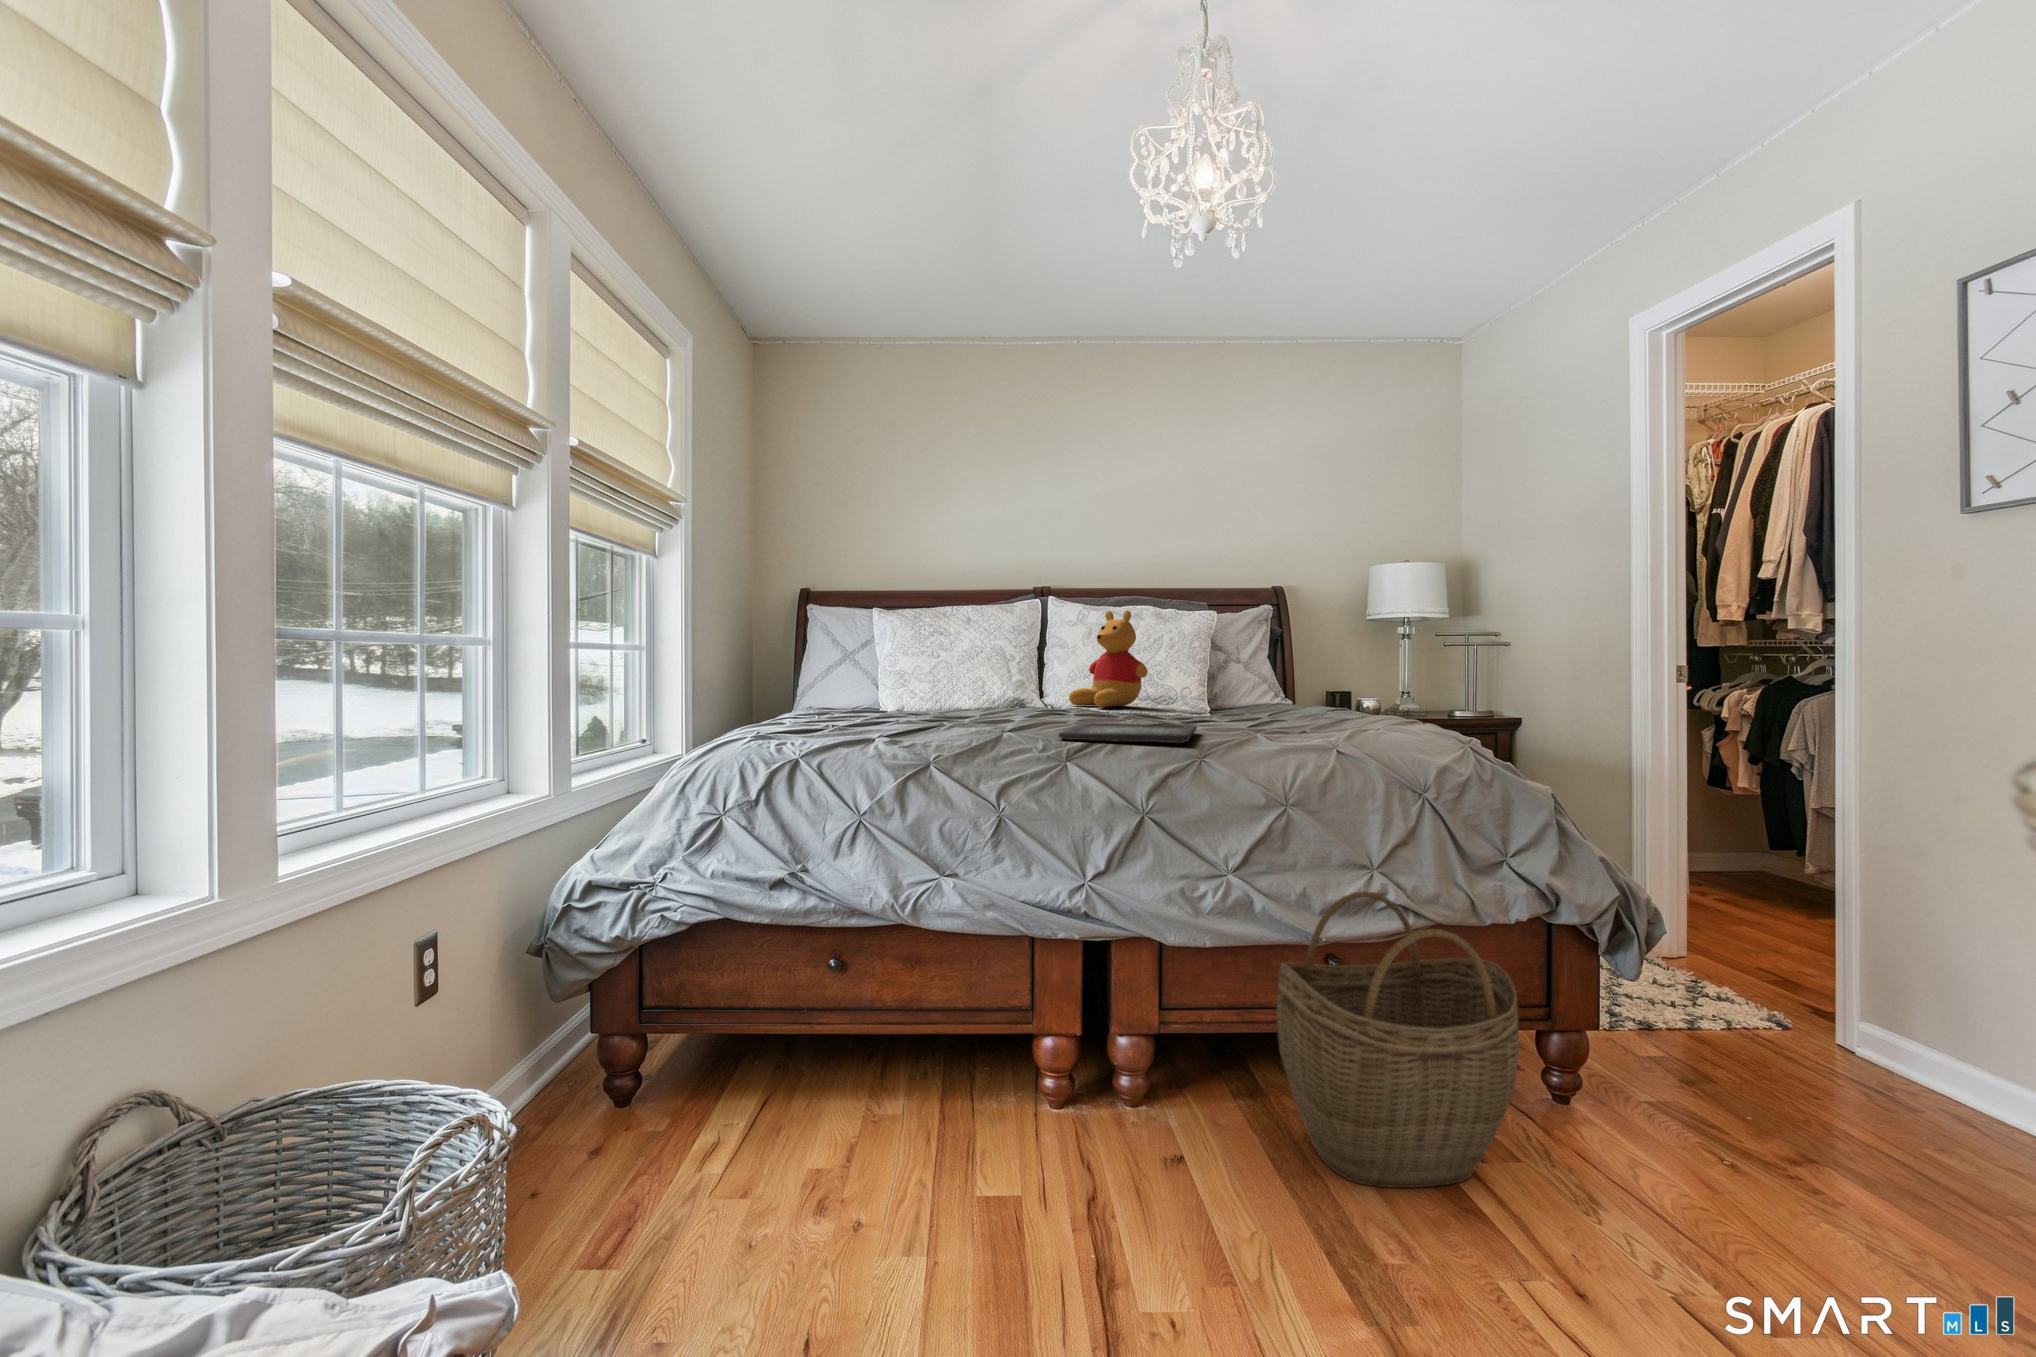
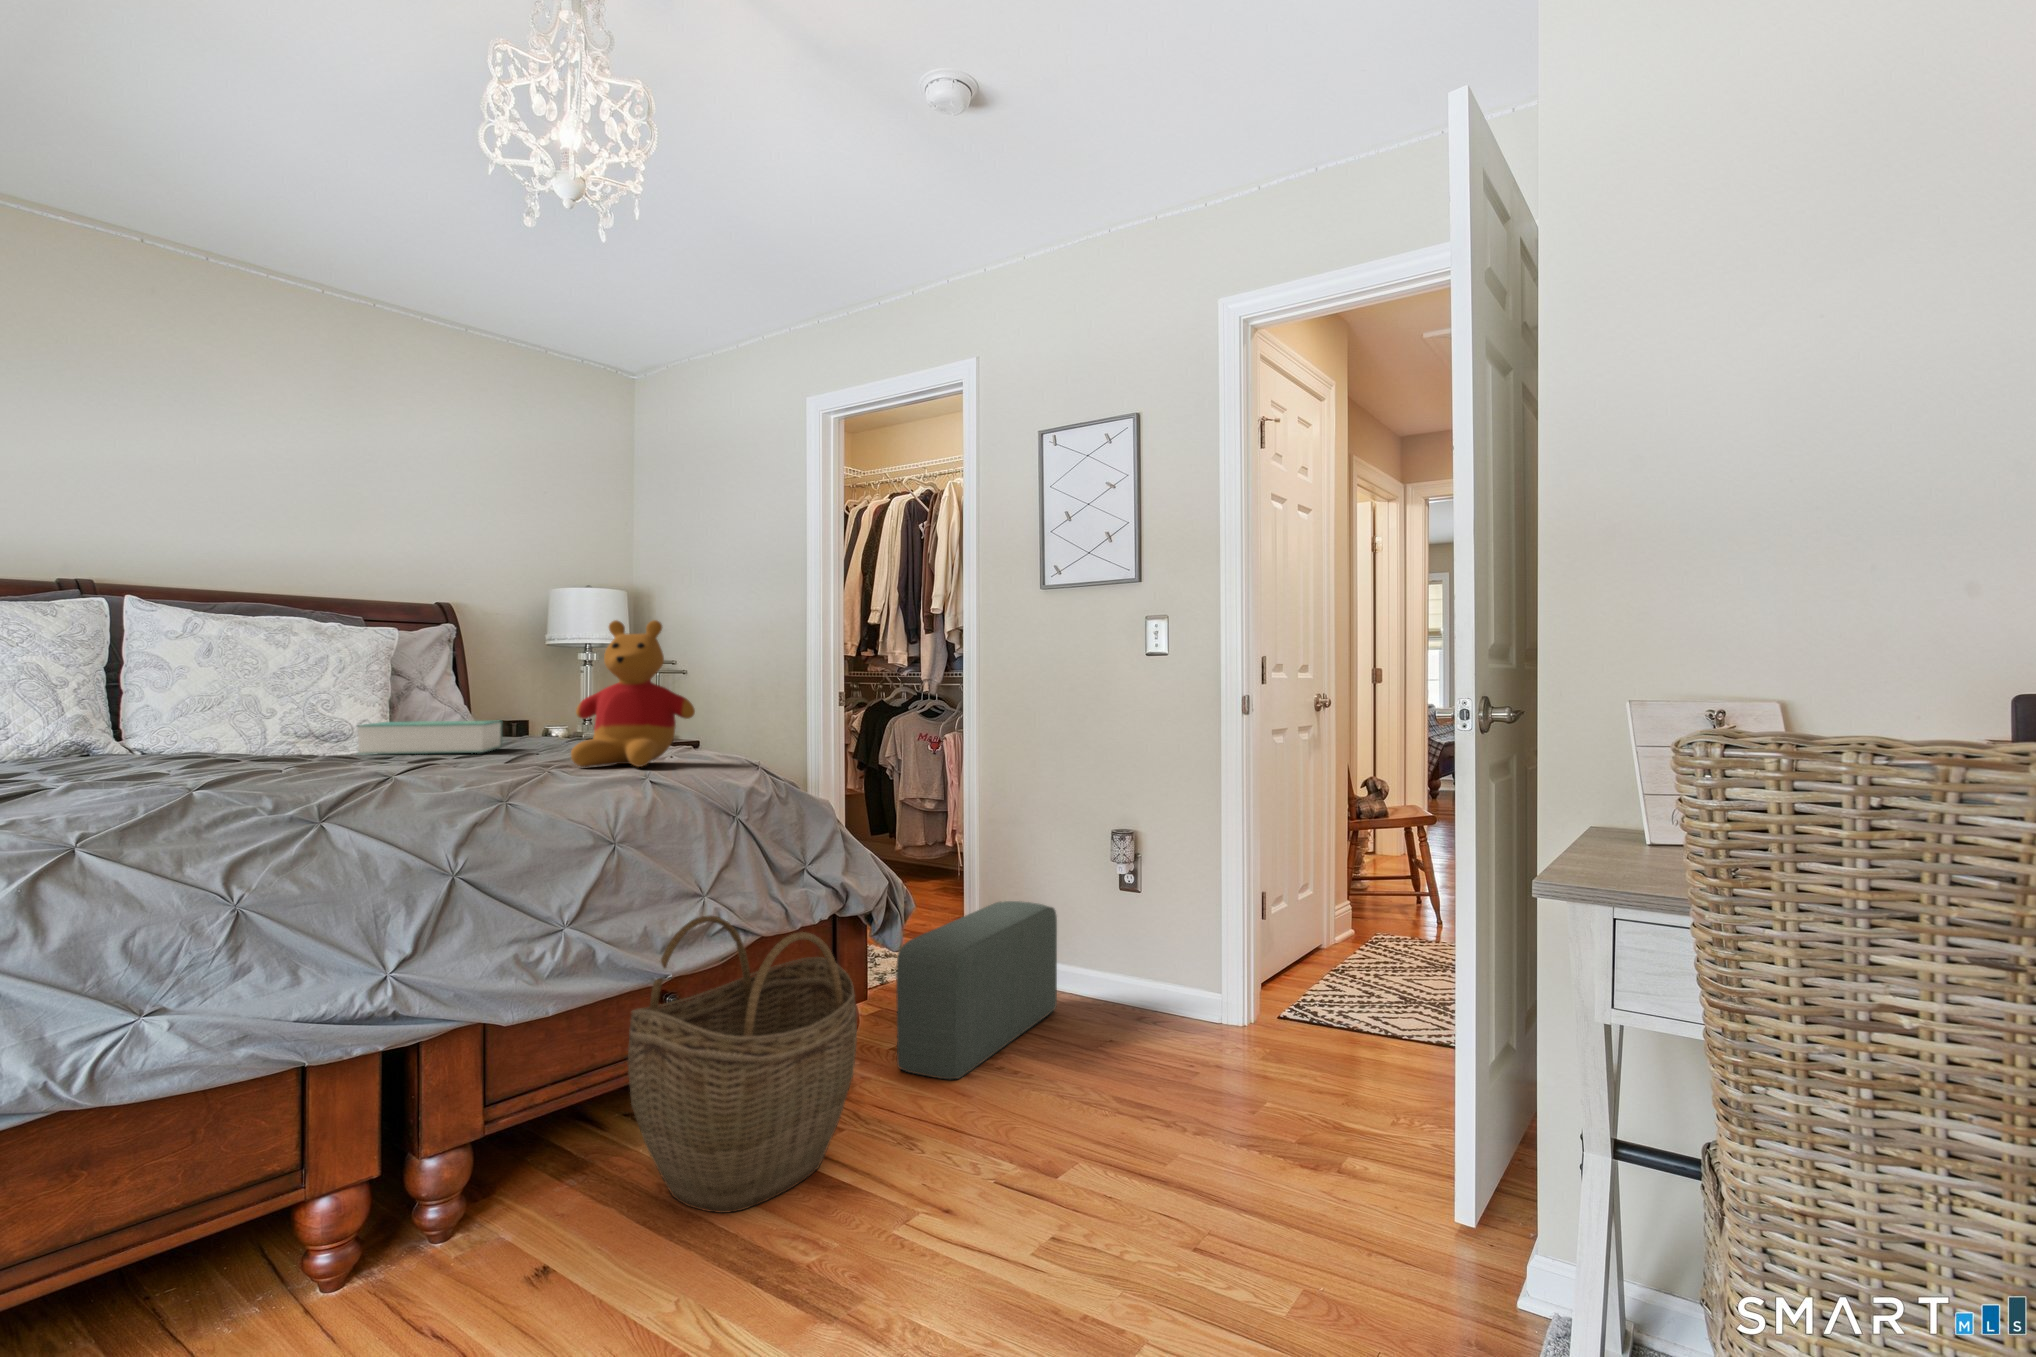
stuffed bear: present [1069,610,1147,707] -> present [571,620,695,767]
book: none [1166,689,1277,719] -> present [357,720,502,755]
tray: present [1058,723,1197,743] -> none [285,761,490,792]
pouf: none [1627,959,1937,1158] -> present [896,901,1057,1079]

